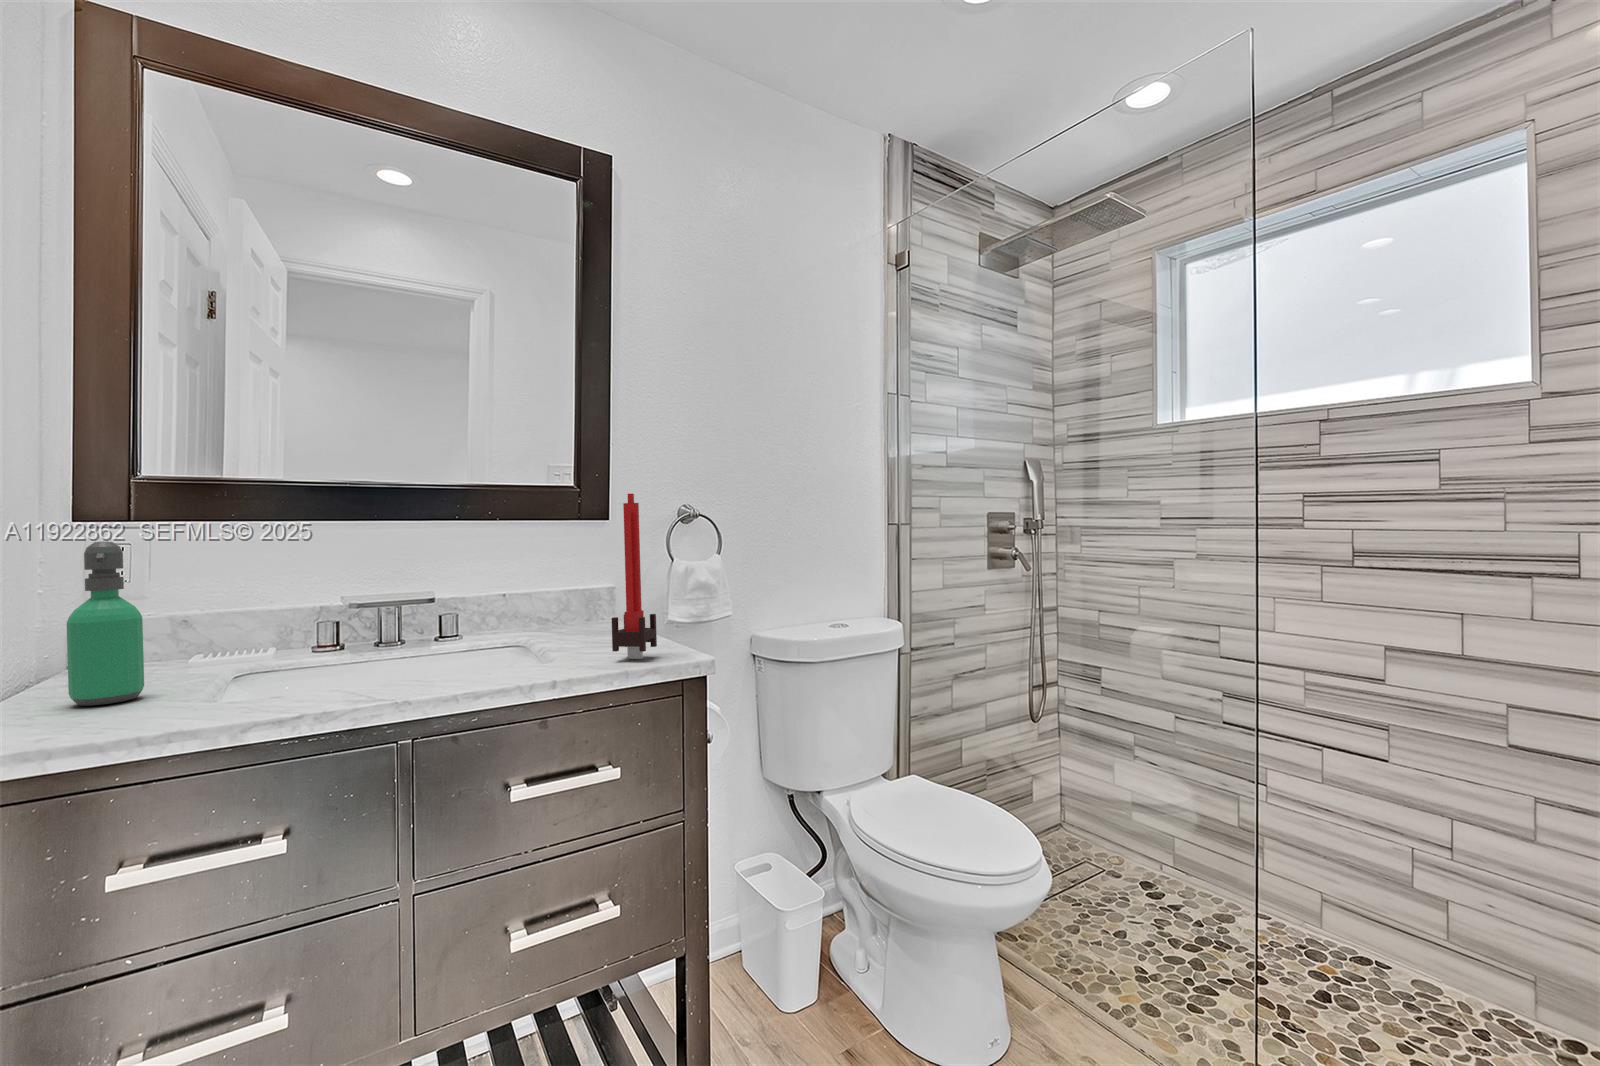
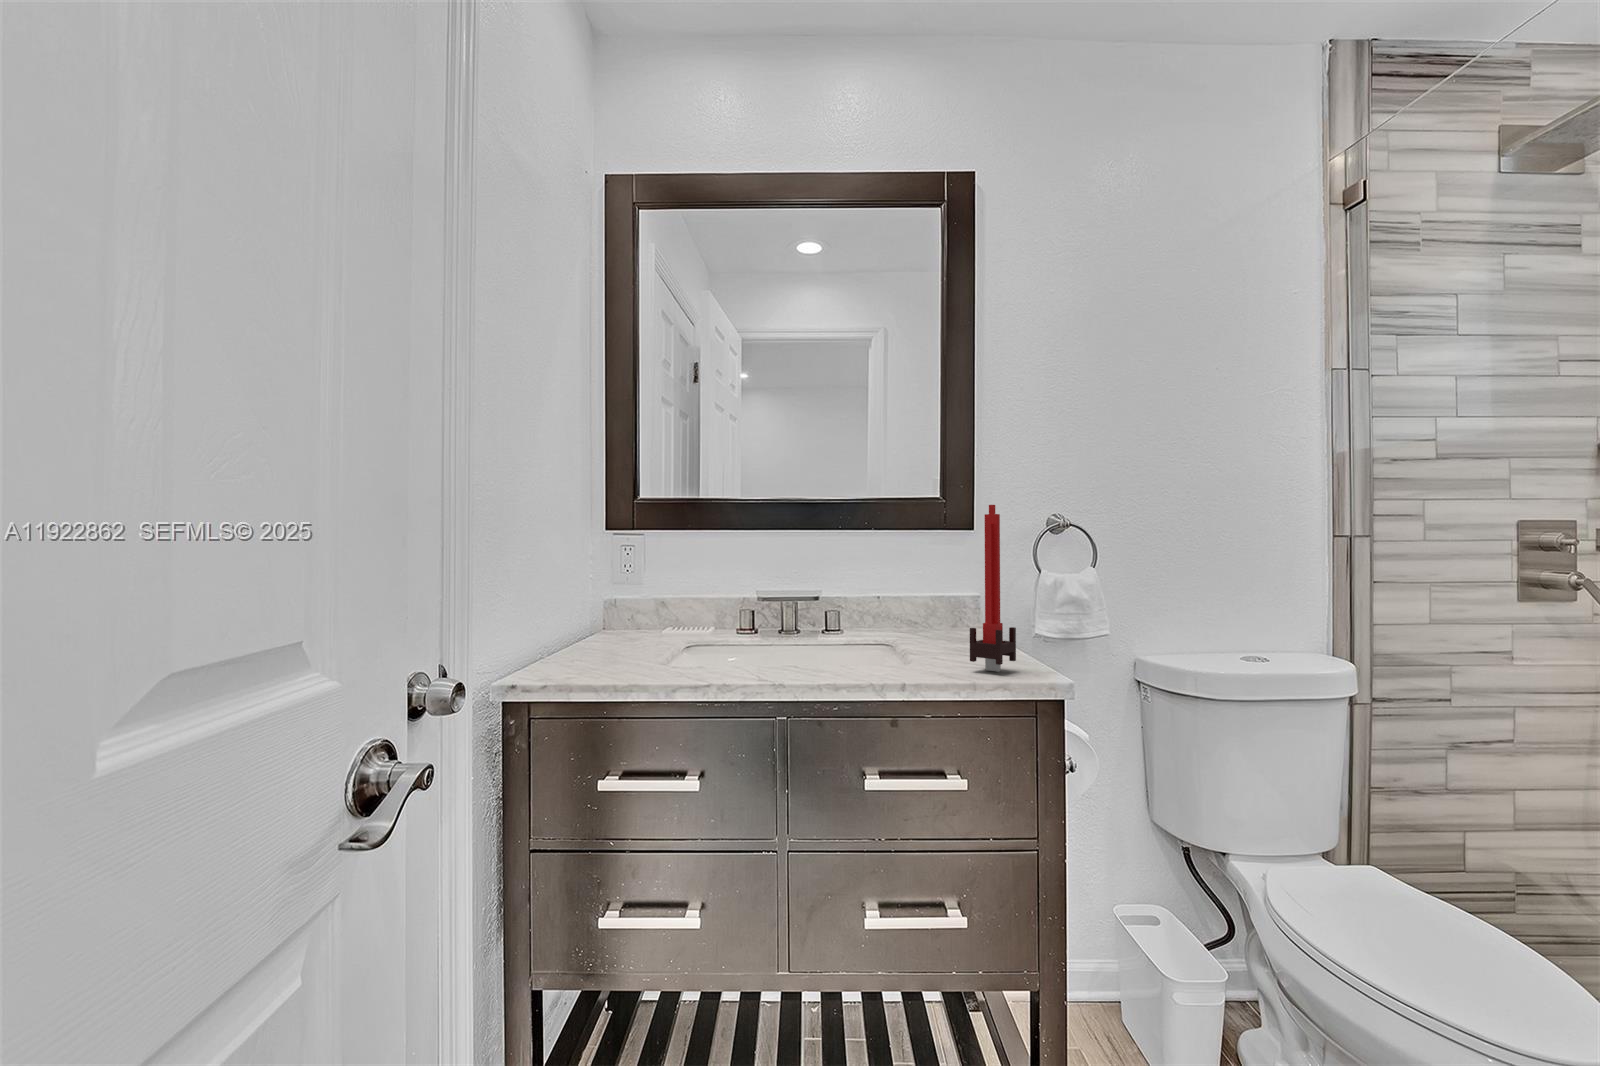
soap dispenser: present [67,541,144,706] -> none [580,541,622,661]

